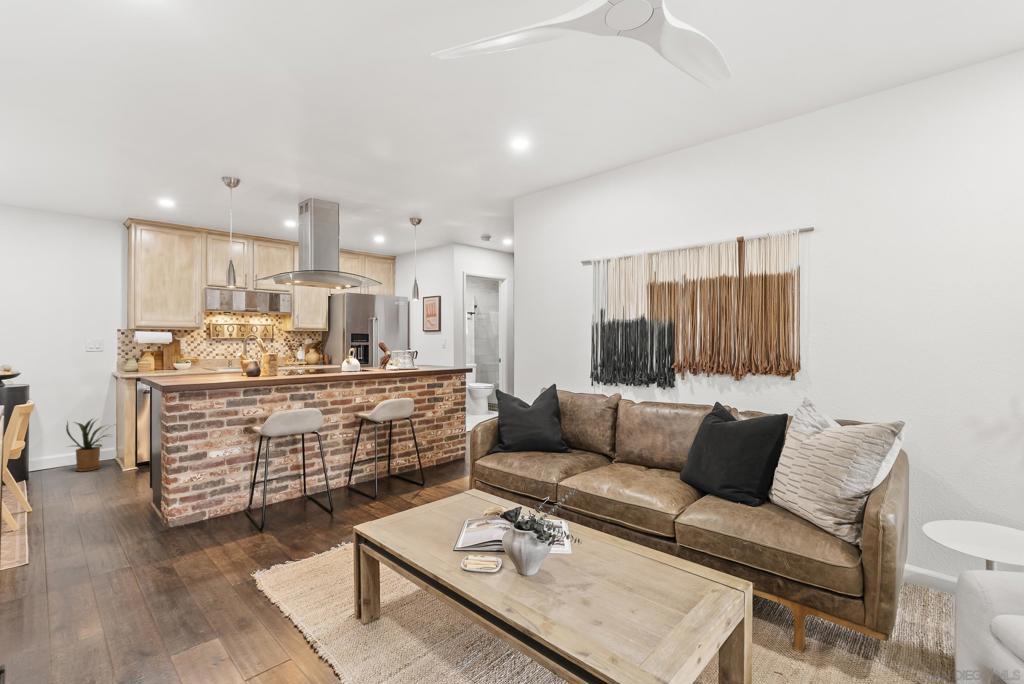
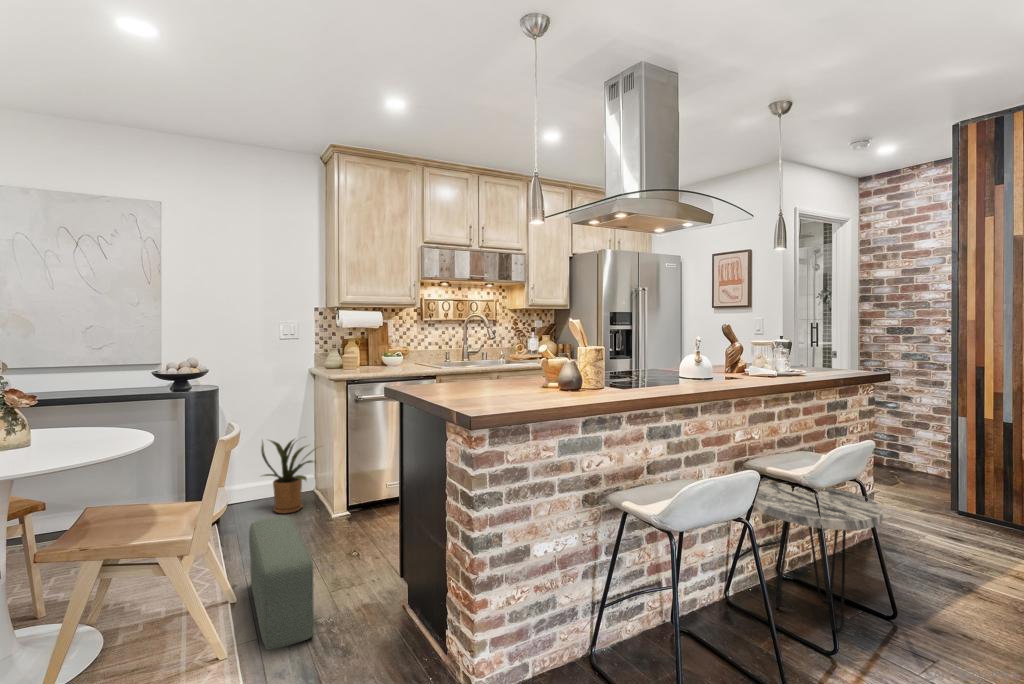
side table: none [356,425,415,493] -> present [754,483,883,632]
pouf: none [45,459,84,522] -> present [249,516,314,650]

